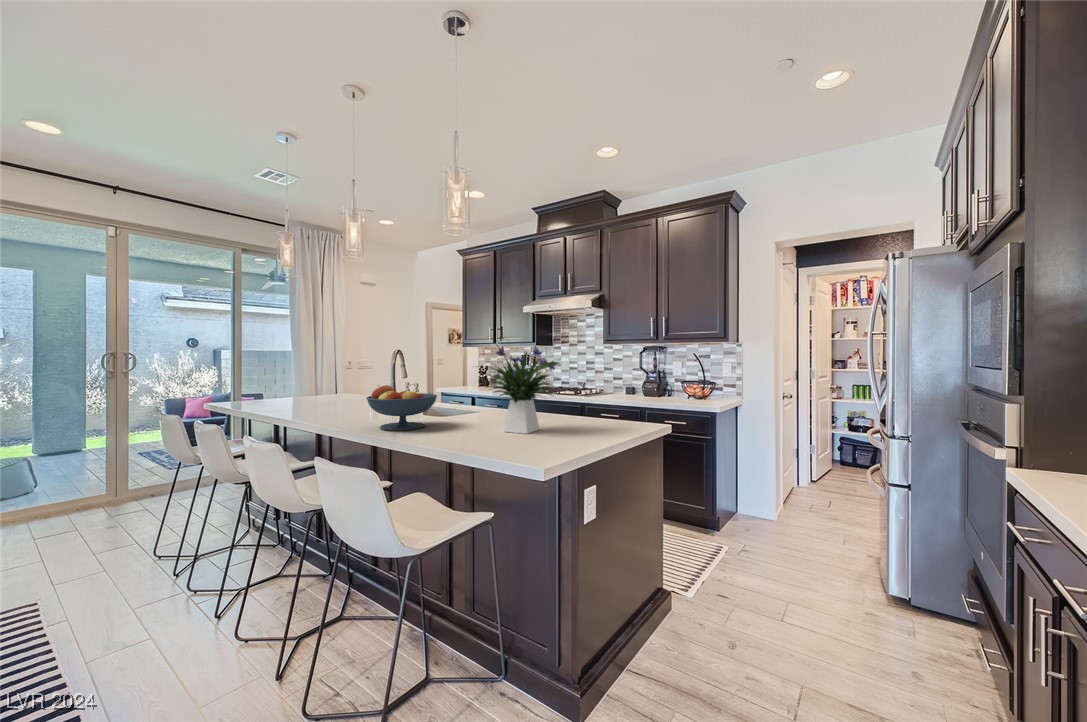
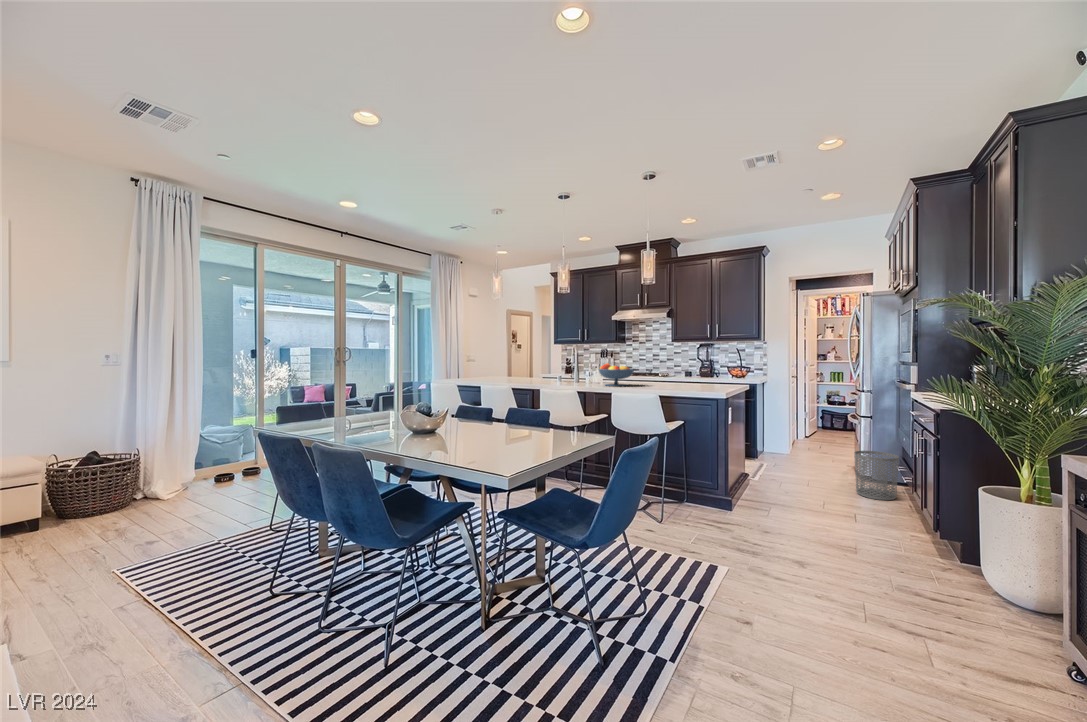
flower arrangement: present [489,344,559,434] -> none [662,340,707,386]
waste bin: none [871,567,971,696] -> present [855,451,899,500]

